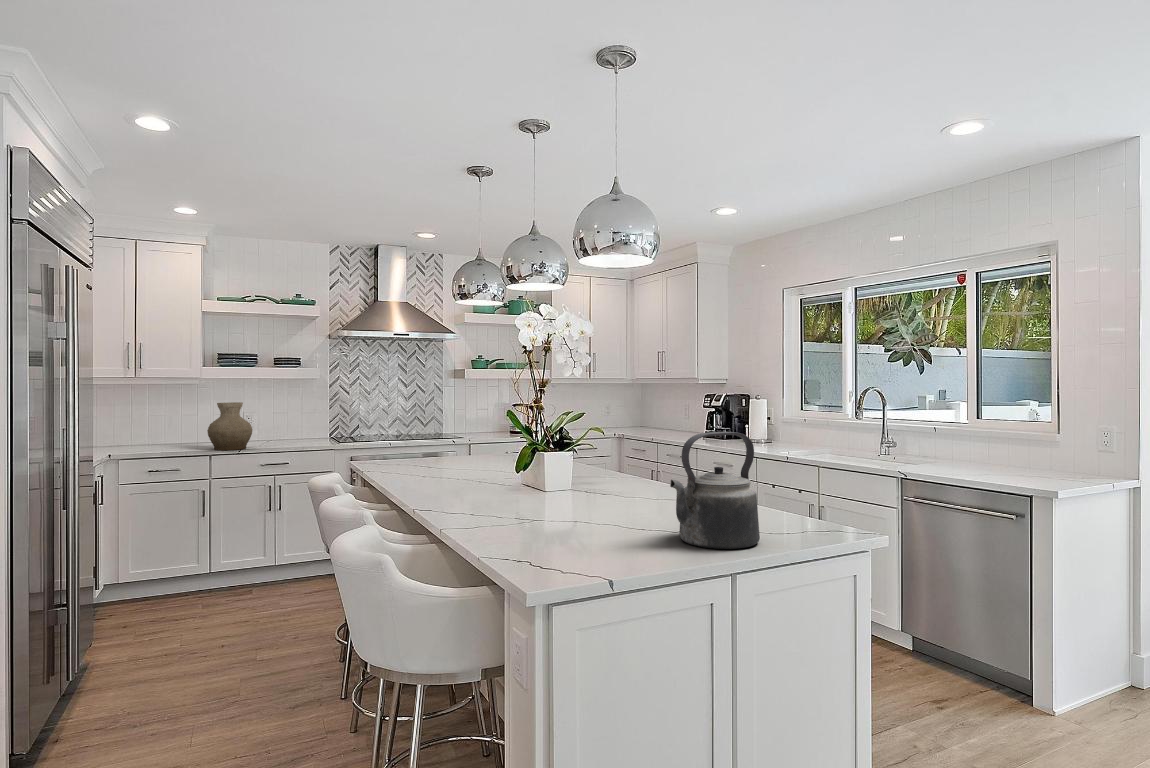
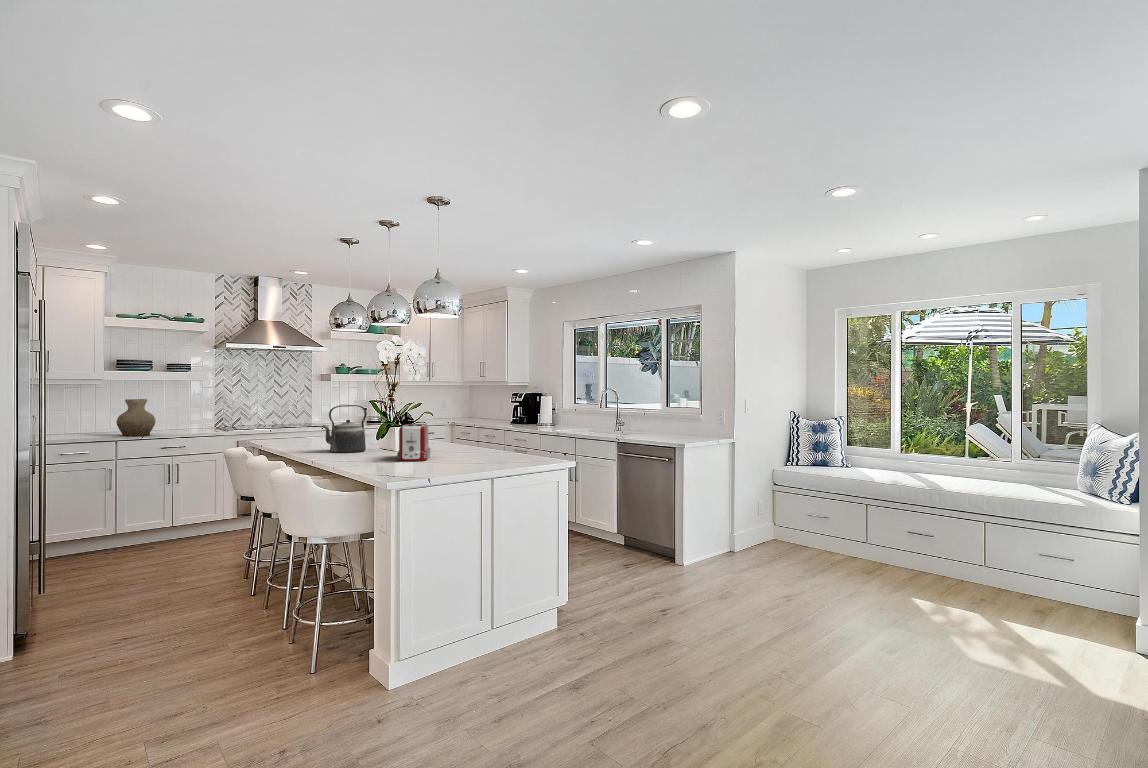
kettle: present [670,432,760,549] -> present [322,405,367,453]
toaster: none [546,450,603,520] -> present [397,424,430,461]

